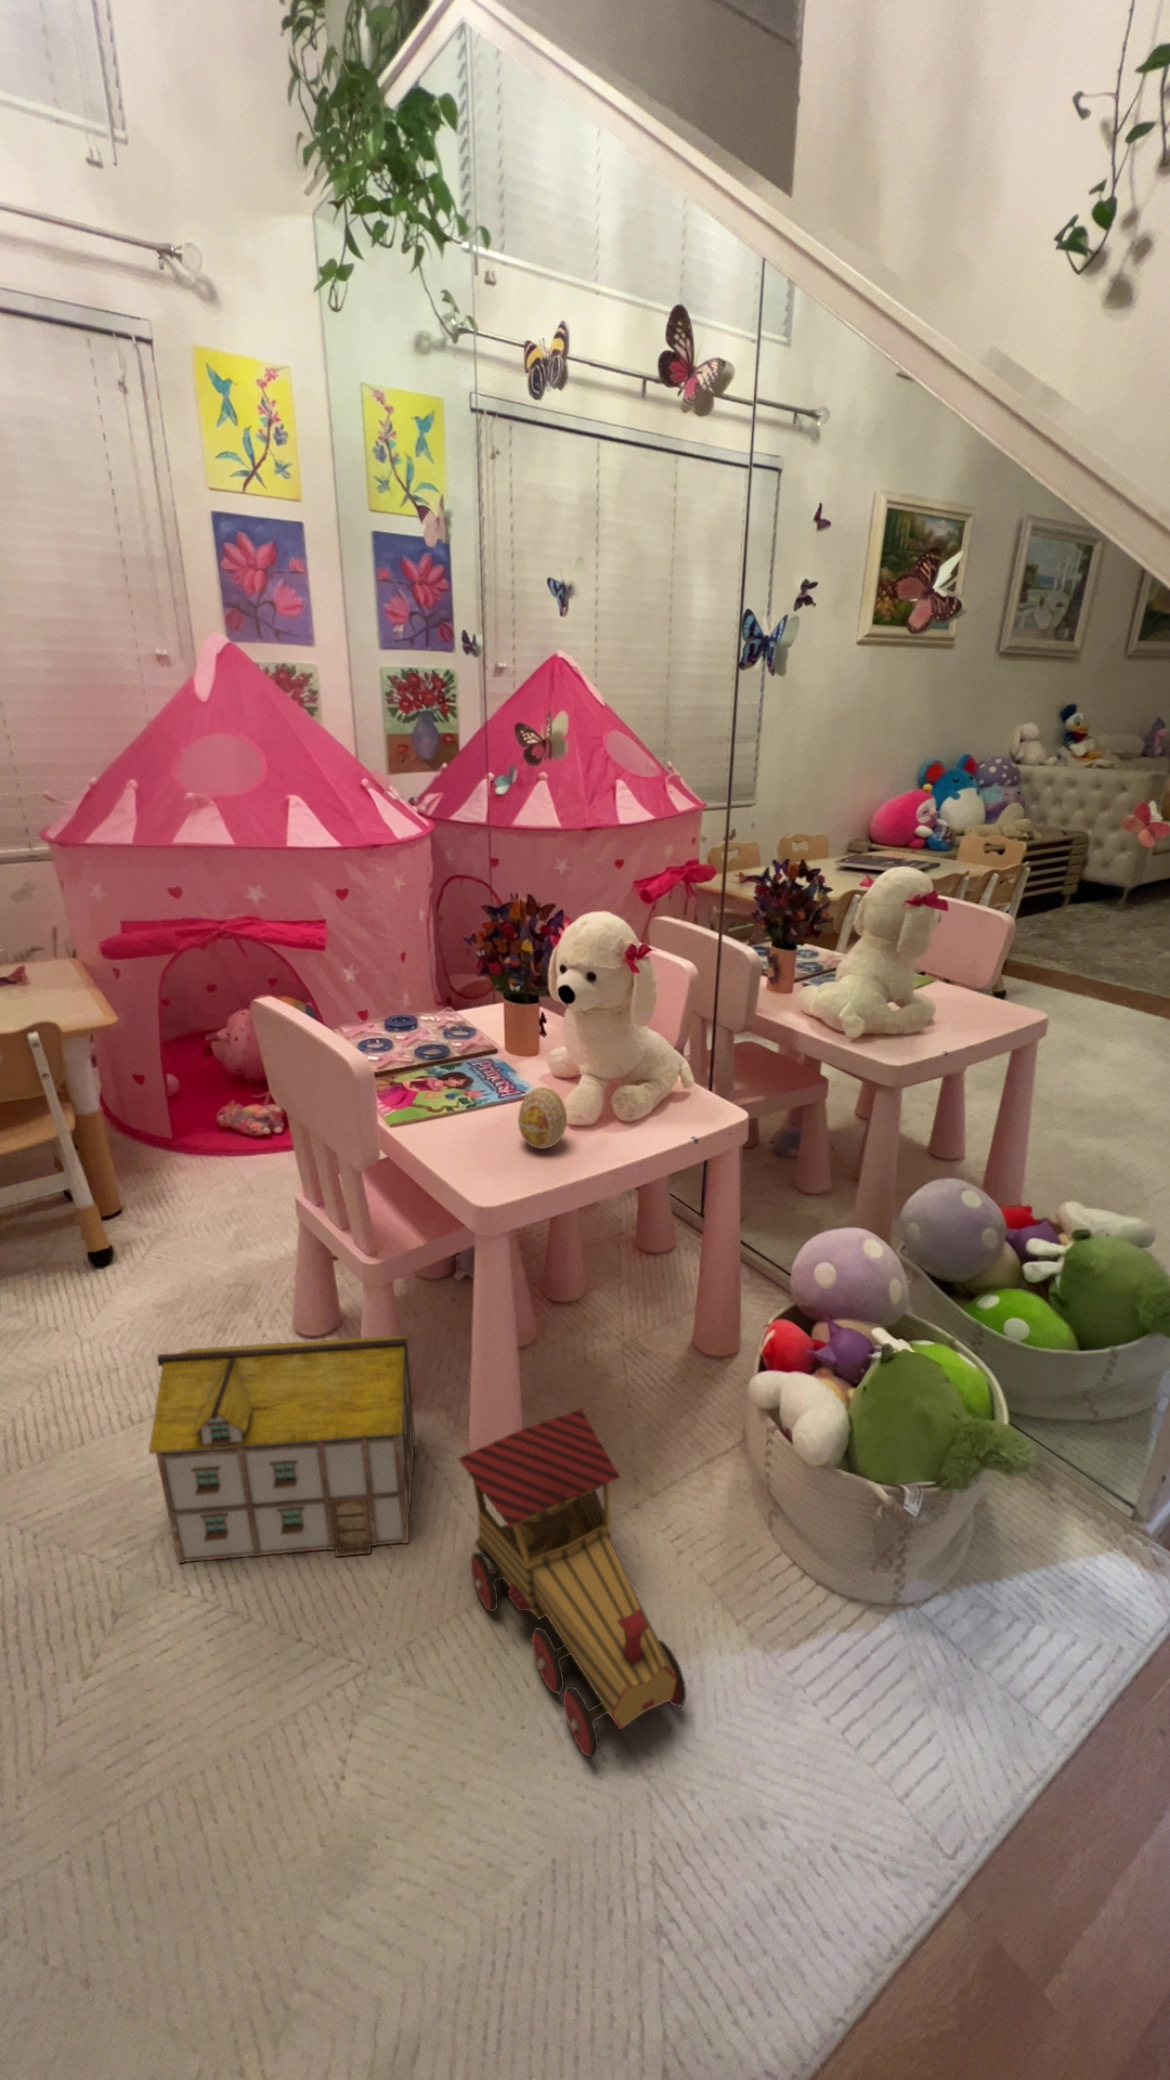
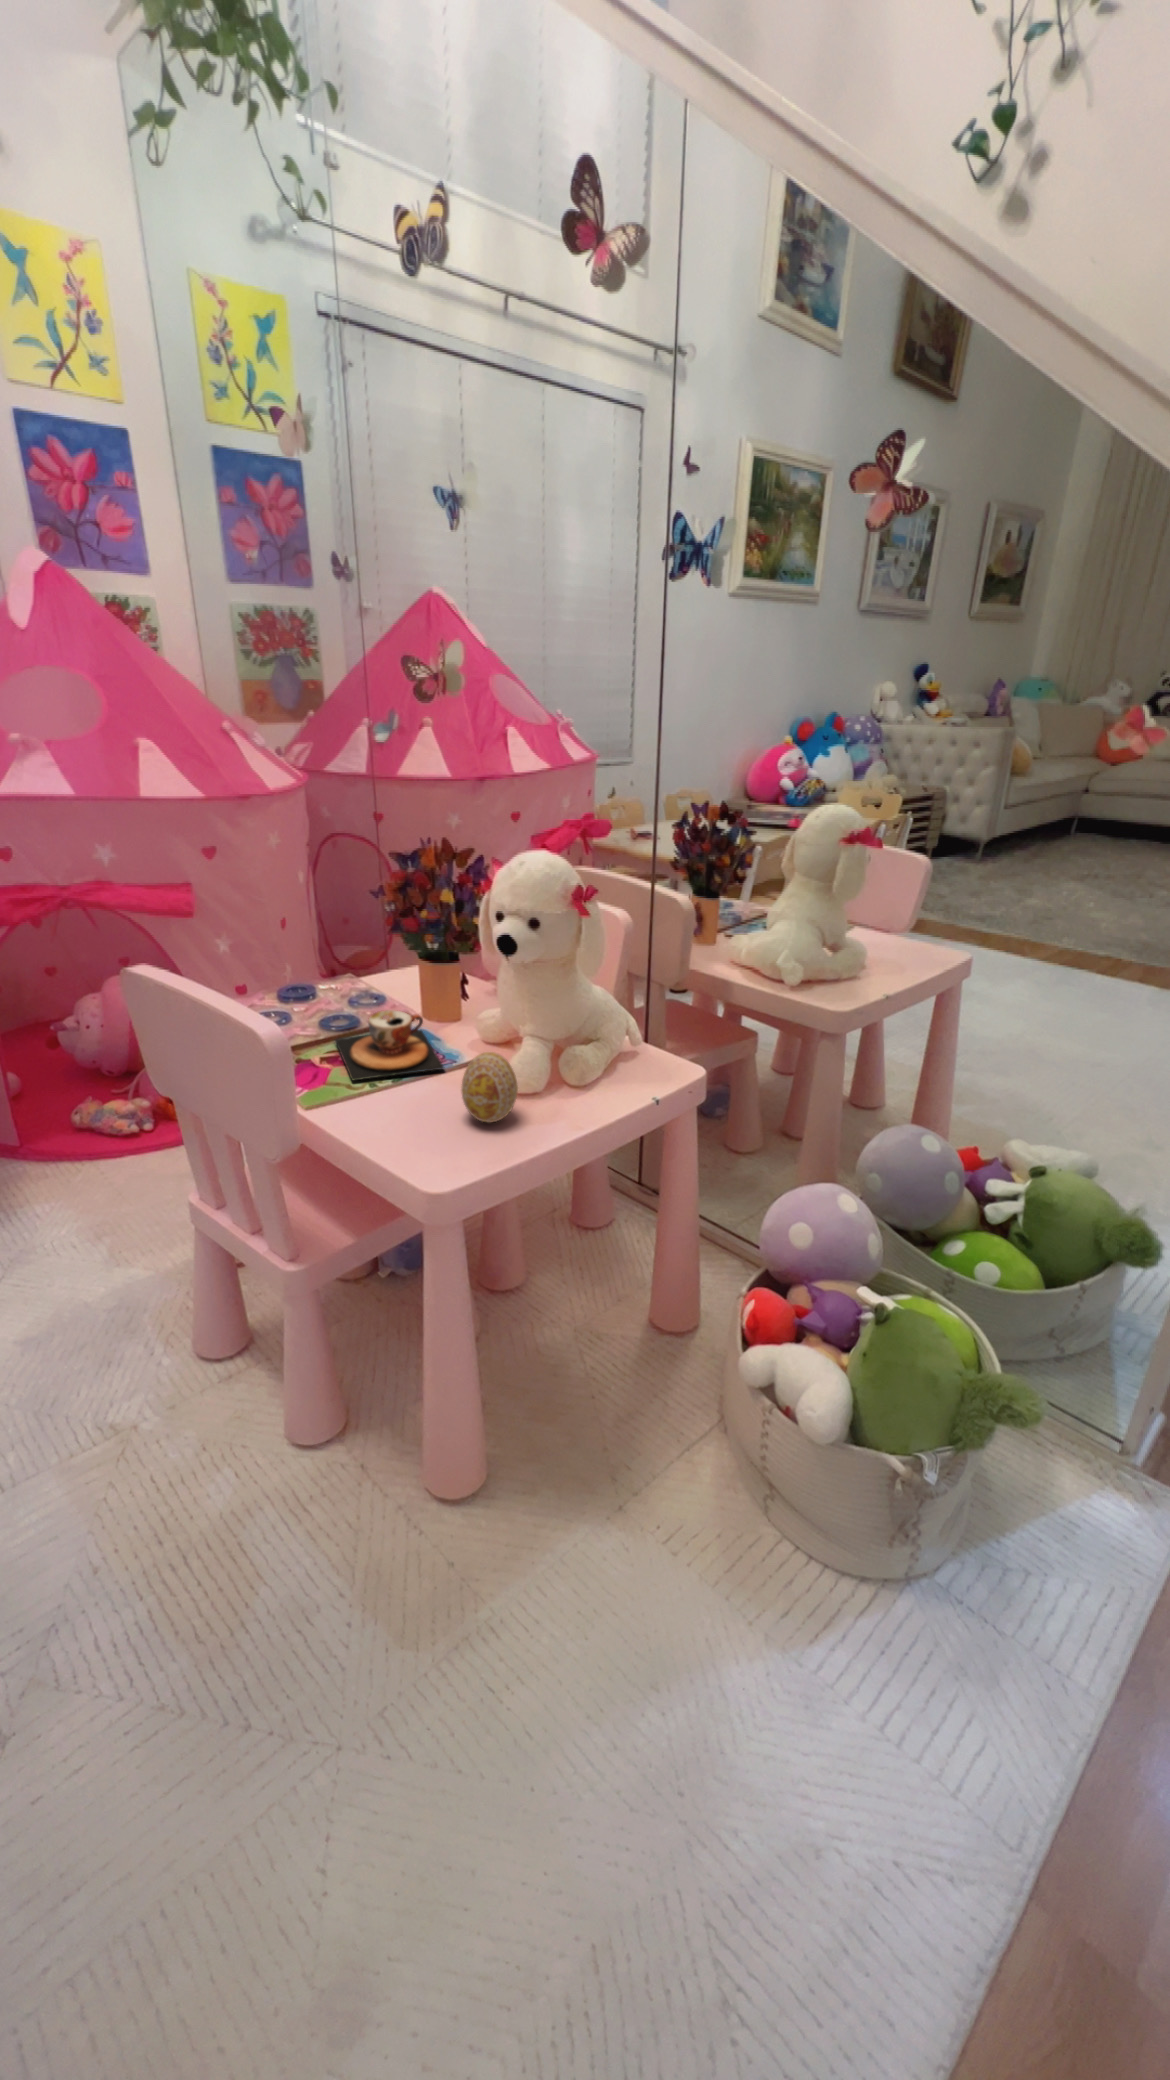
teacup: none [423,1045,513,1105] -> present [335,1010,444,1080]
toy house: present [149,1335,415,1563] -> none [39,1347,363,1650]
toy train: present [458,1409,686,1758] -> none [422,1413,709,1815]

